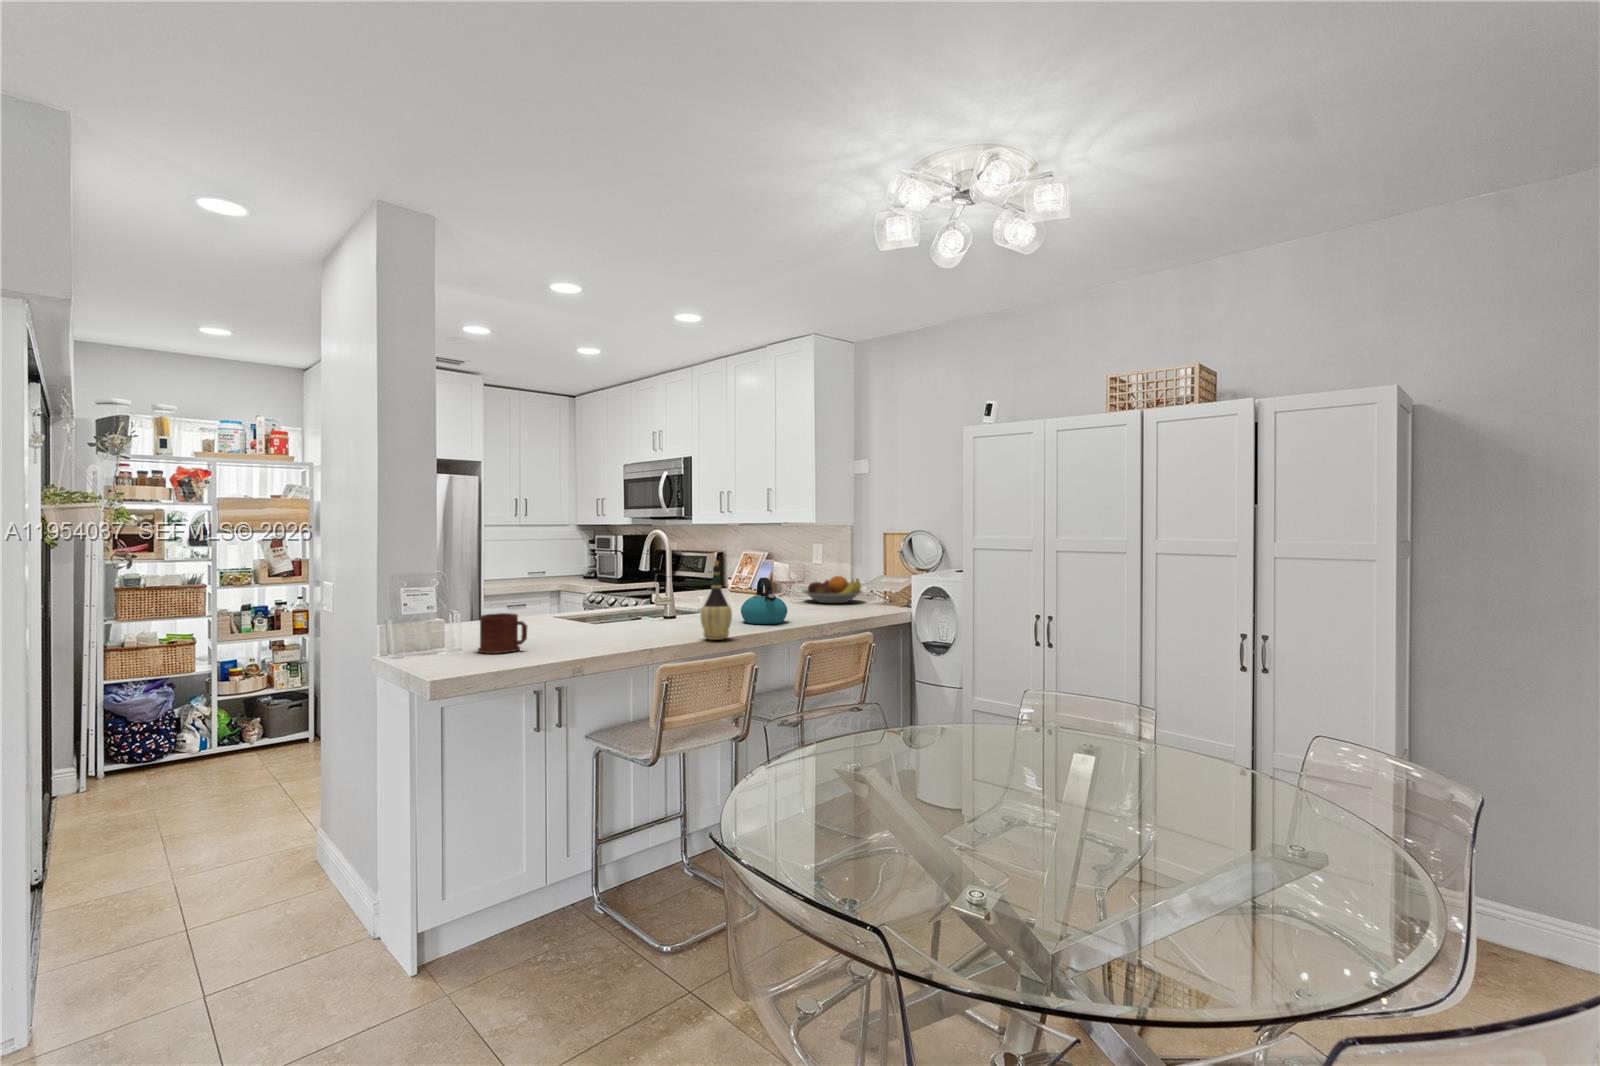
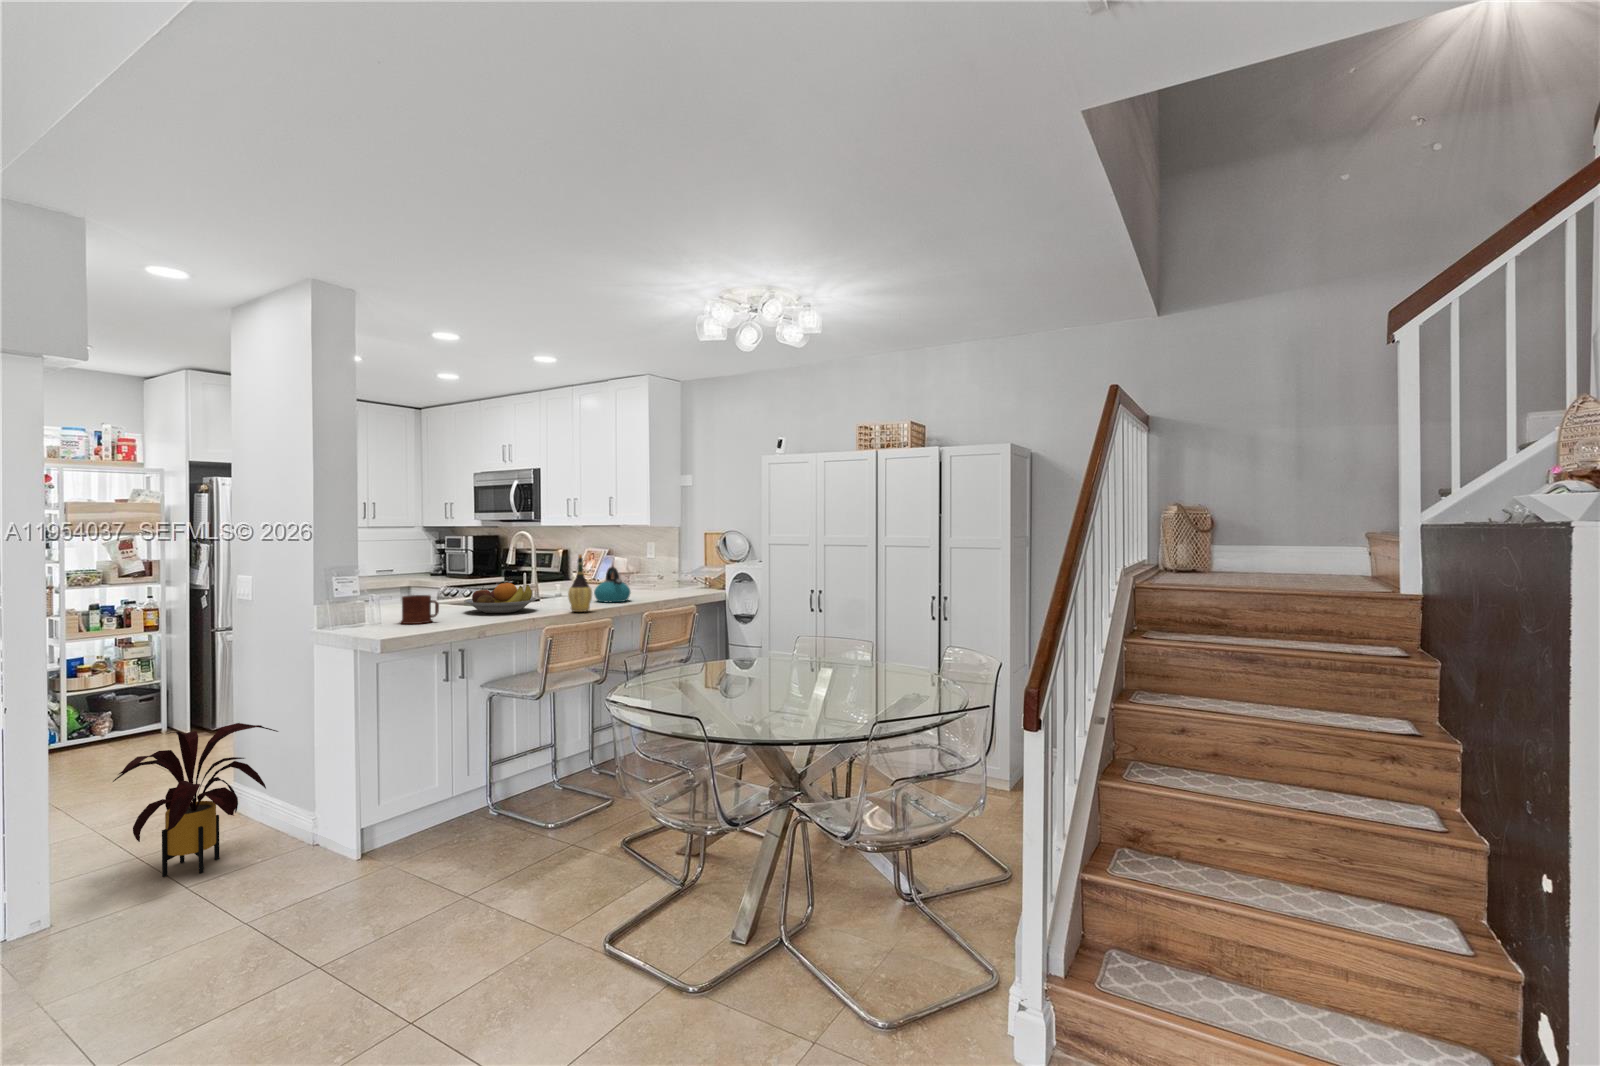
fruit bowl: present [803,576,862,603] -> present [464,583,536,613]
house plant: none [100,772,340,975] -> present [113,723,278,877]

